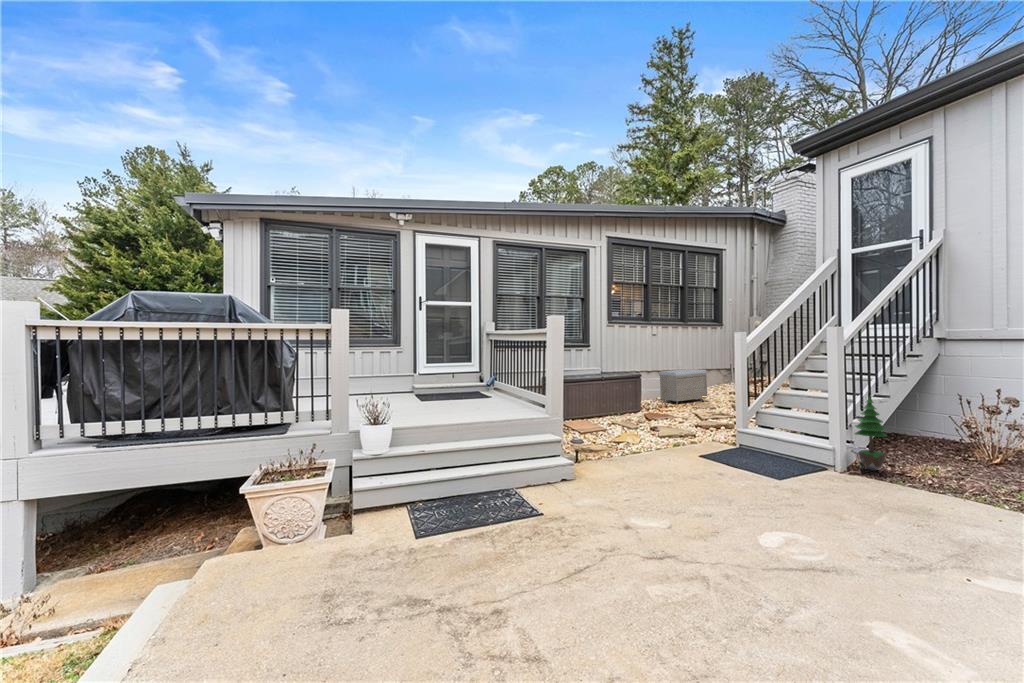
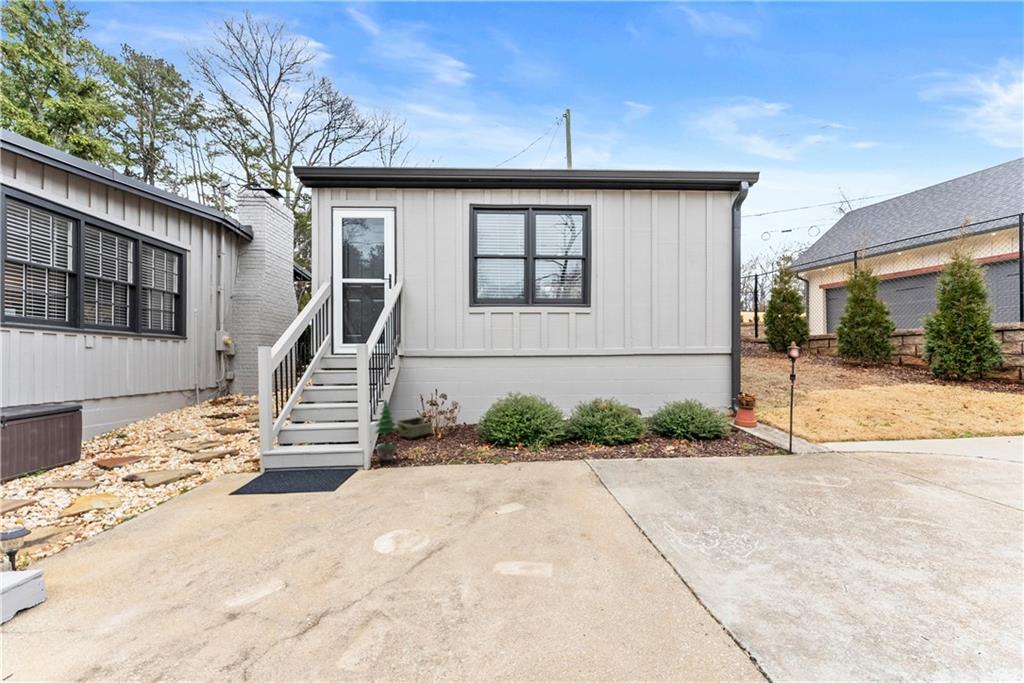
storage bench: present [659,369,707,404] -> none [97,392,172,441]
woven basket: none [921,428,996,456] -> present [397,417,433,438]

